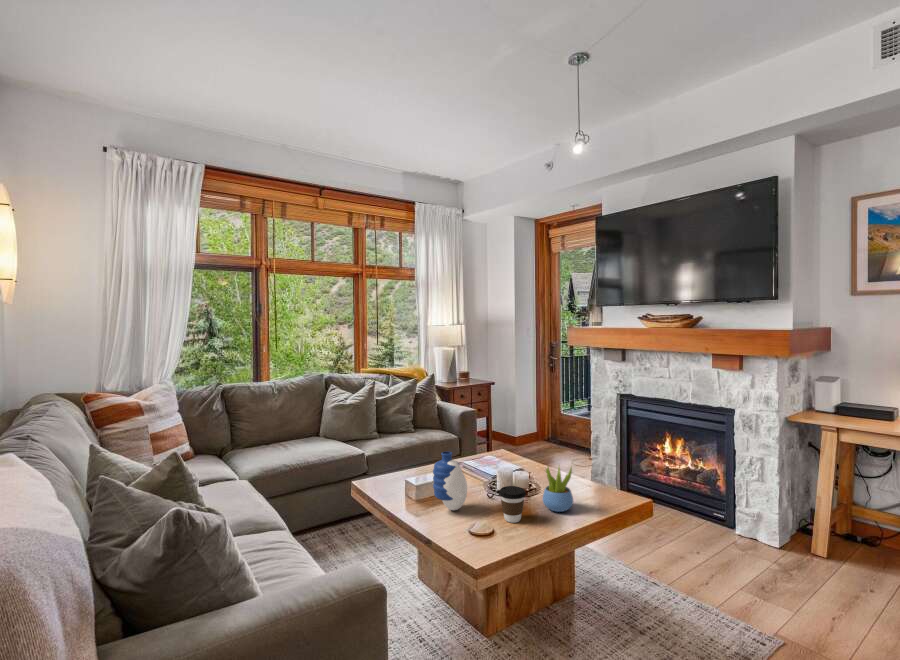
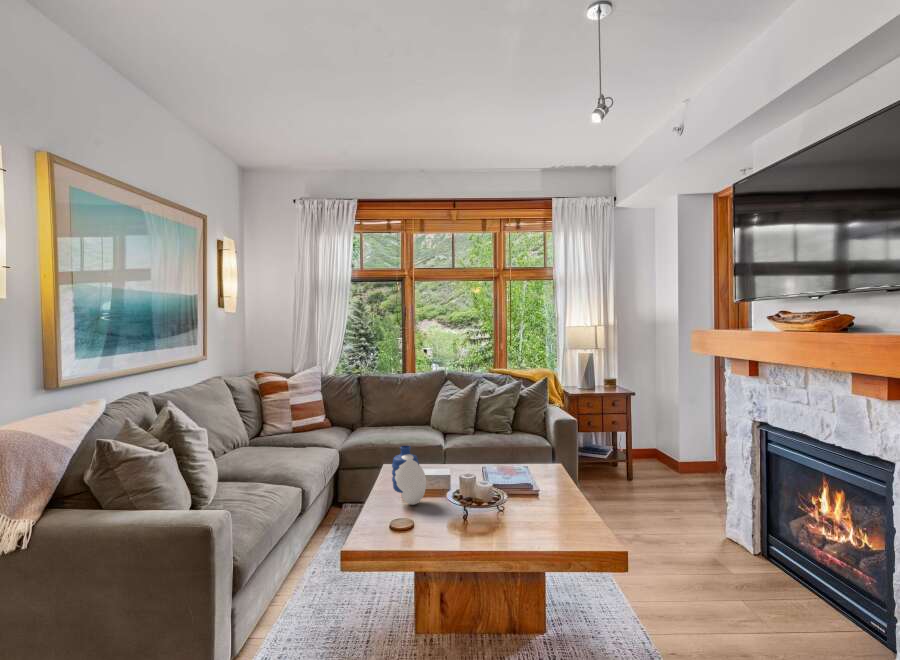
succulent plant: present [543,467,573,512] -> none [484,476,518,531]
coffee cup: present [499,486,526,523] -> none [428,490,456,528]

